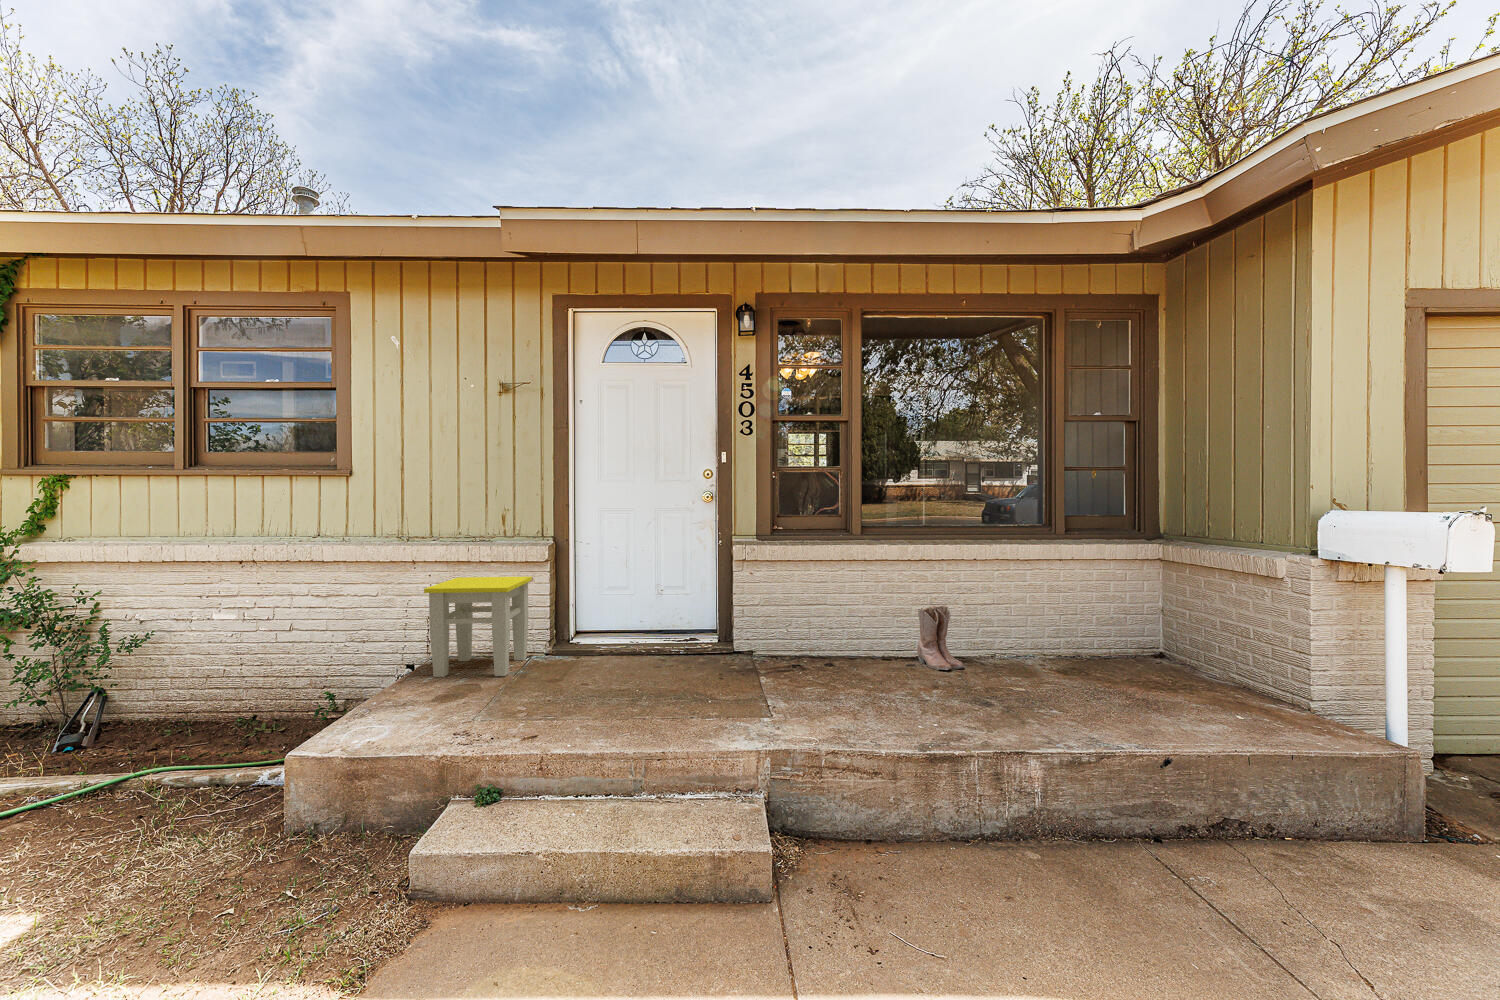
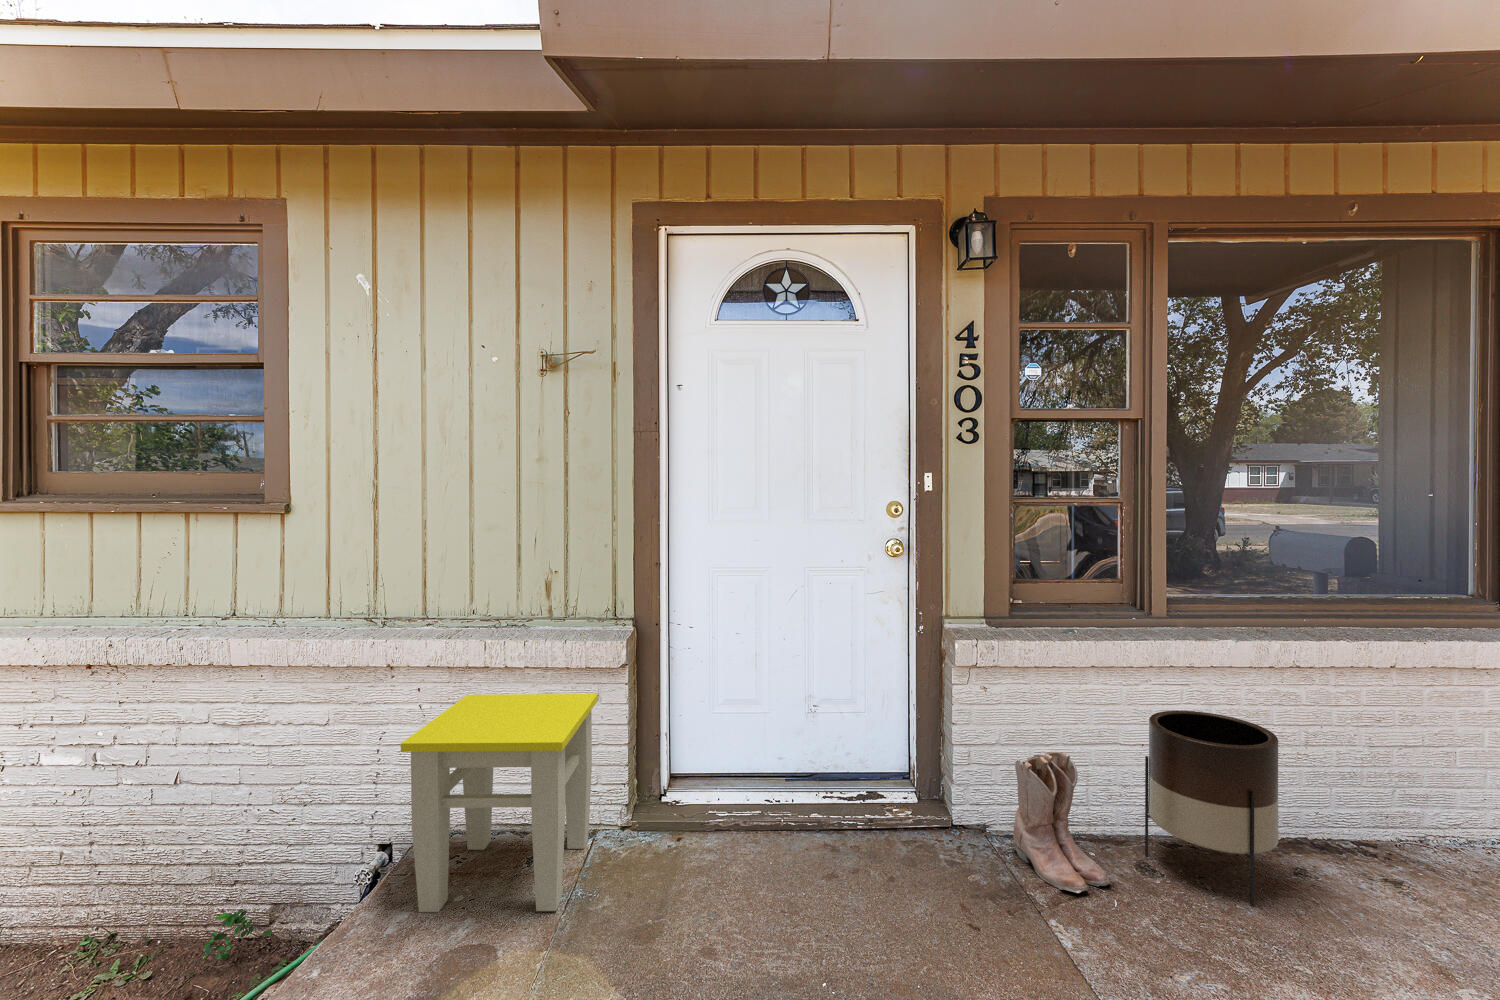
planter: none [832,584,890,673] -> present [1145,711,1279,906]
boots: present [917,605,964,670] -> present [1013,752,1110,893]

